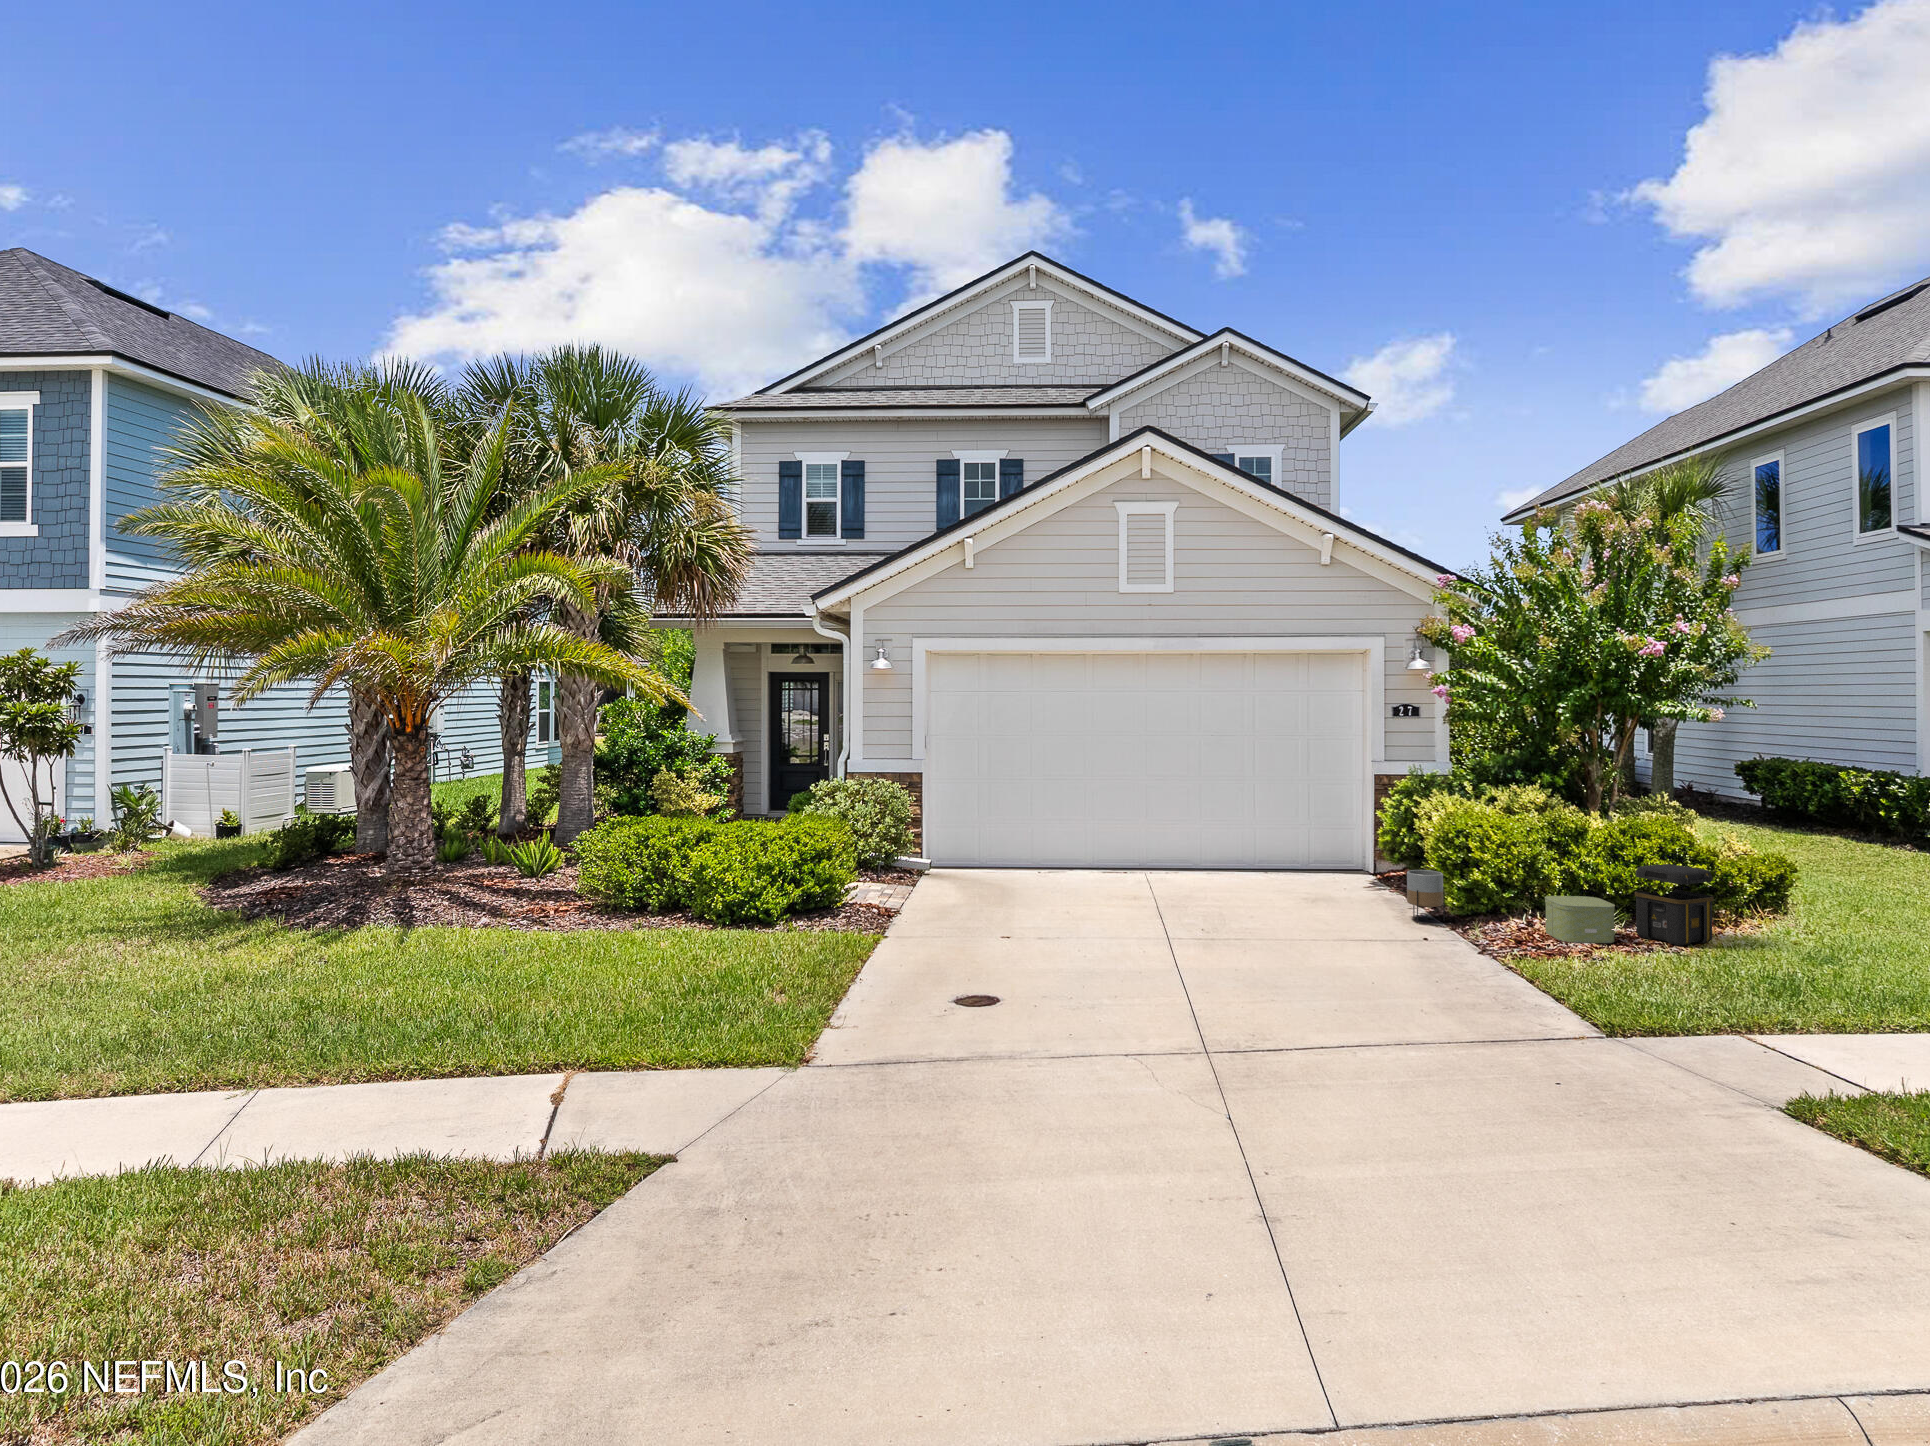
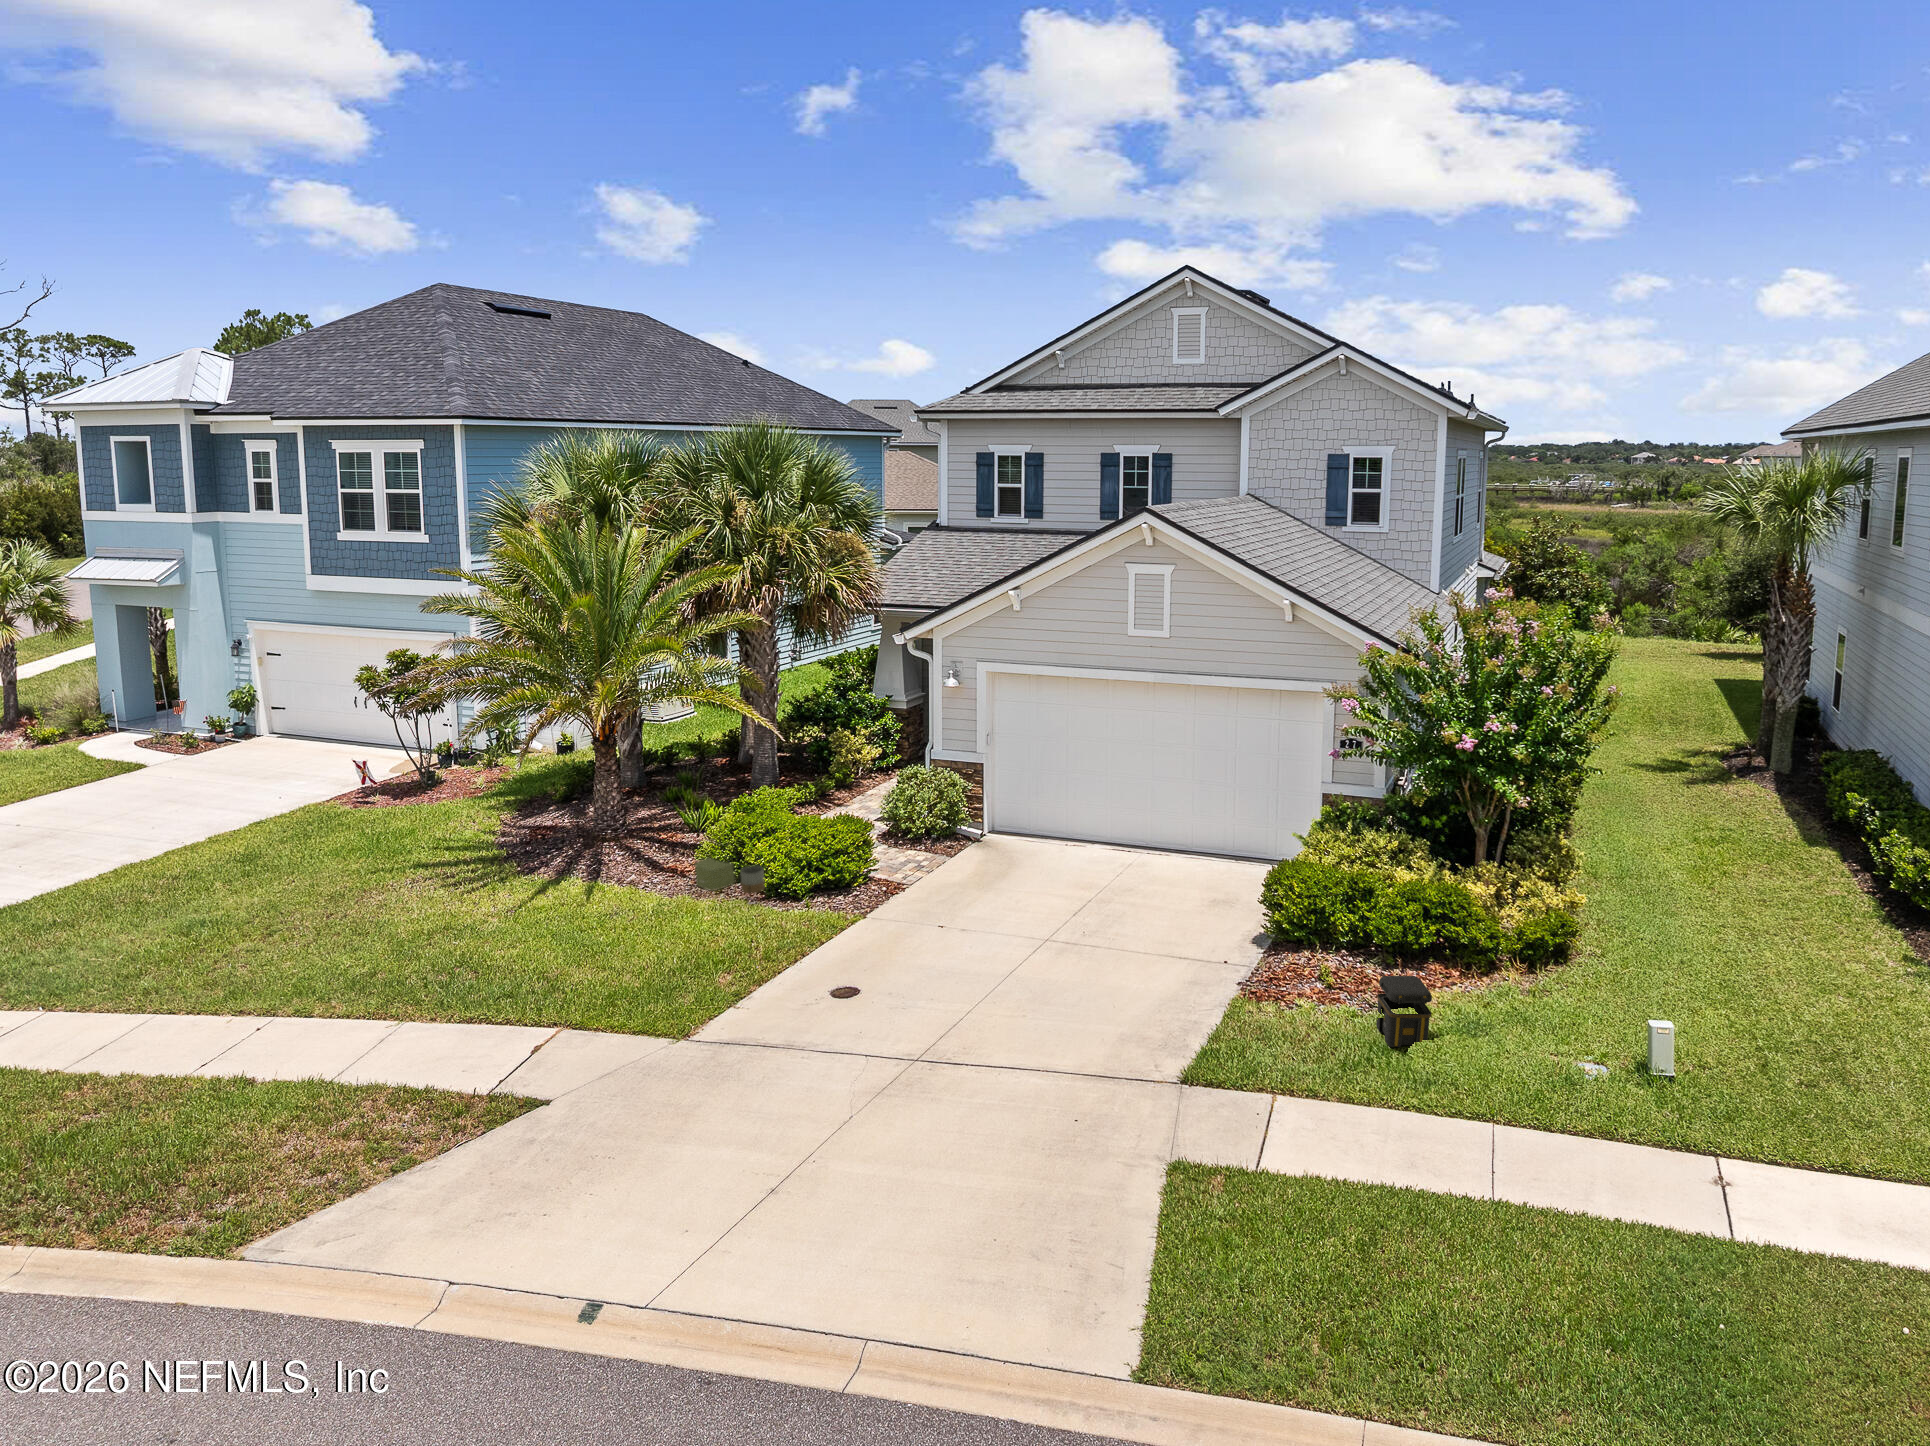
planter: present [1407,870,1445,923] -> present [740,866,765,894]
storage box: present [1545,896,1615,943] -> present [695,858,736,891]

